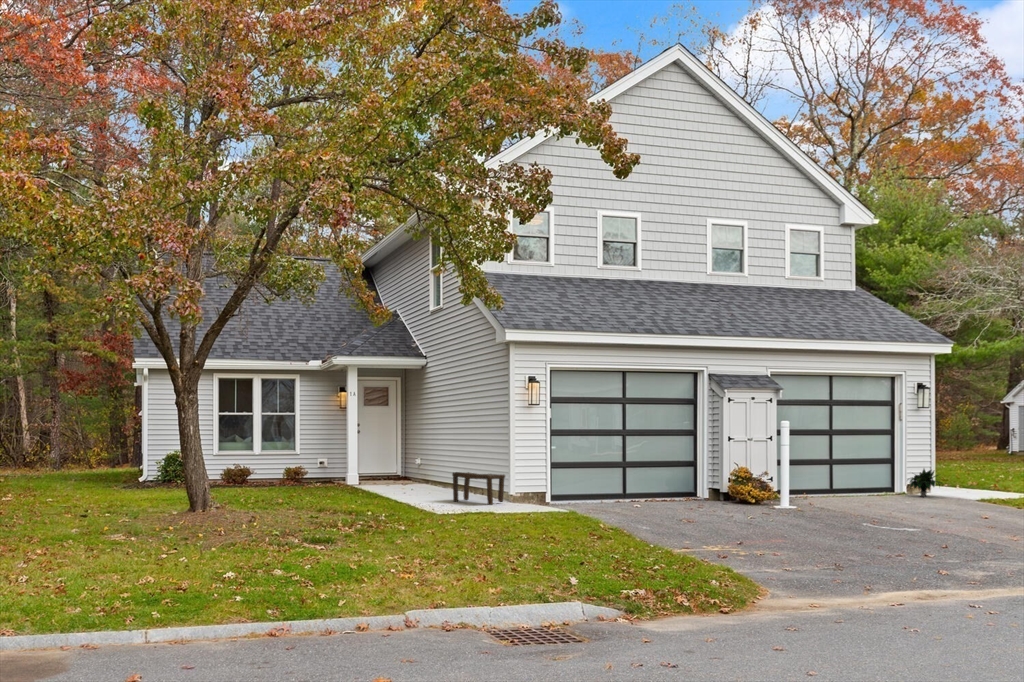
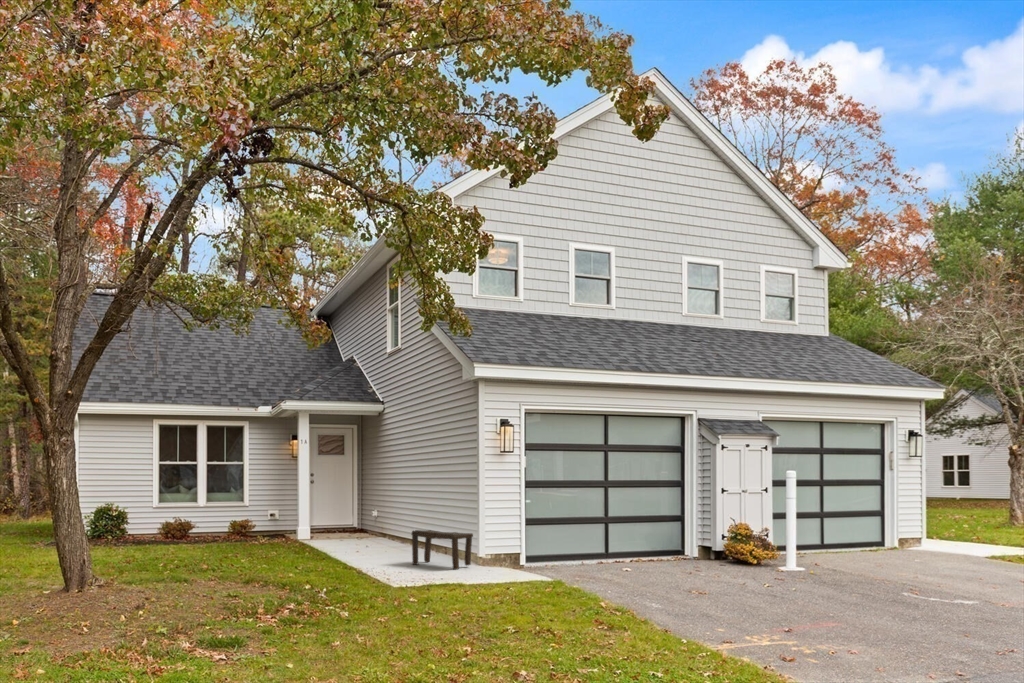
potted plant: present [910,469,940,497] -> none [899,520,943,552]

